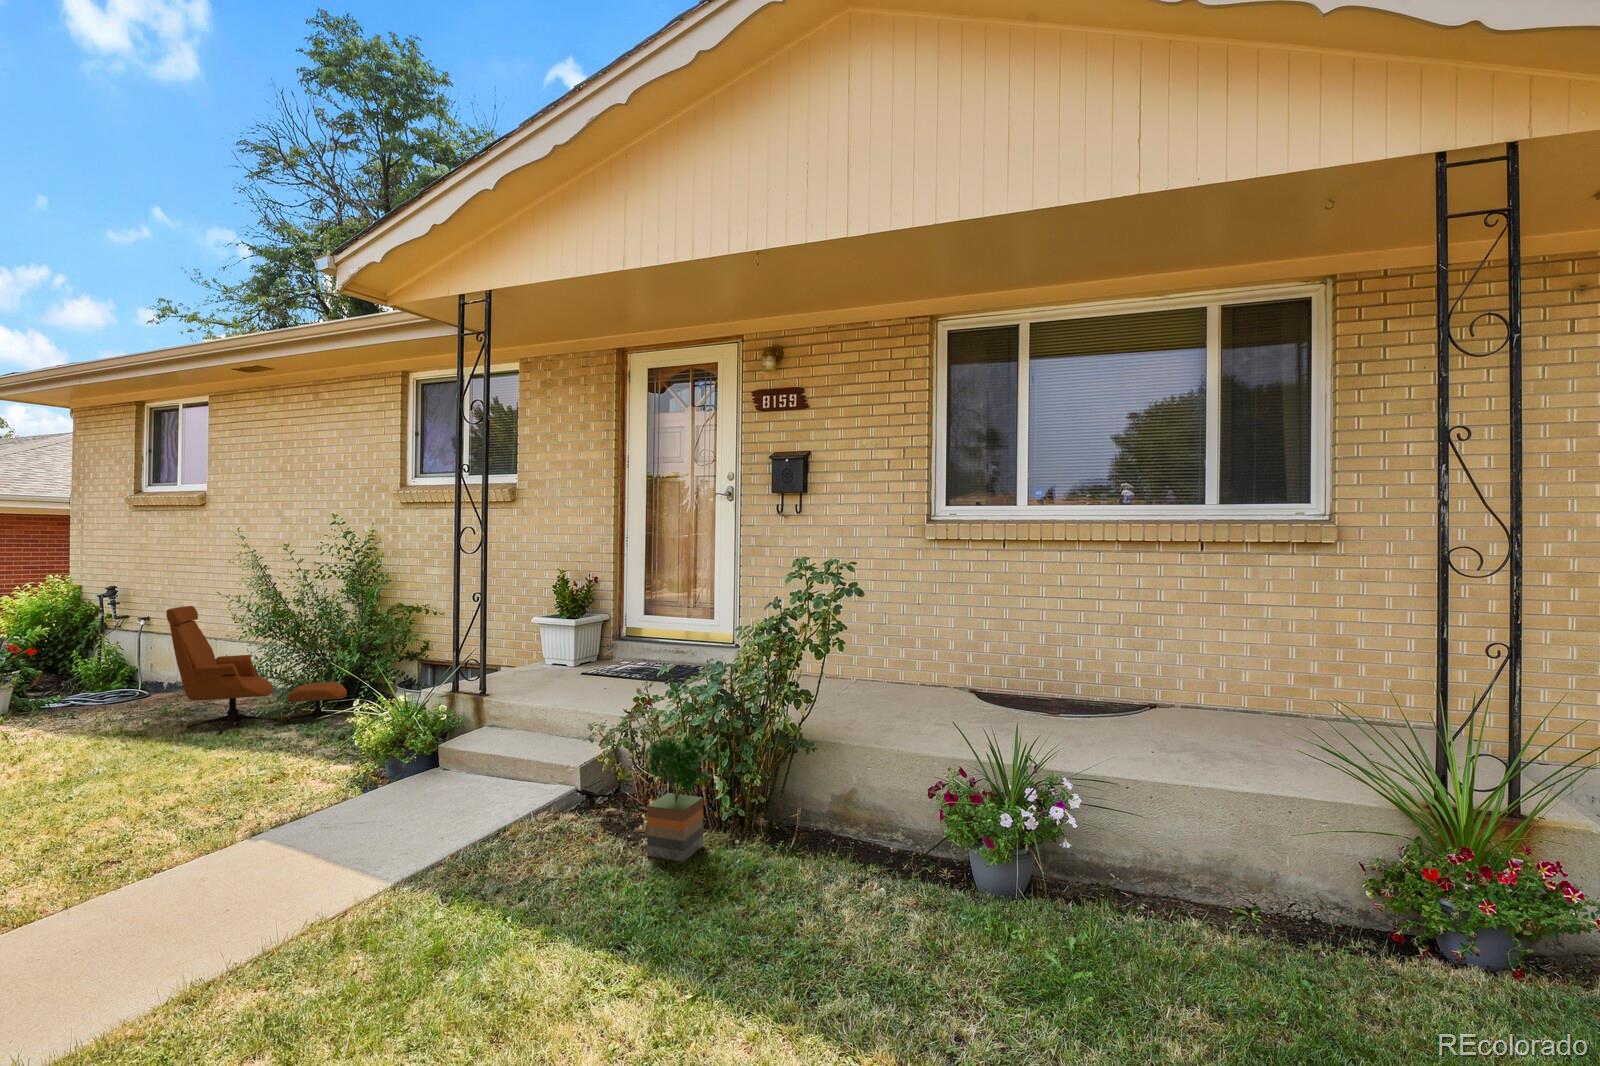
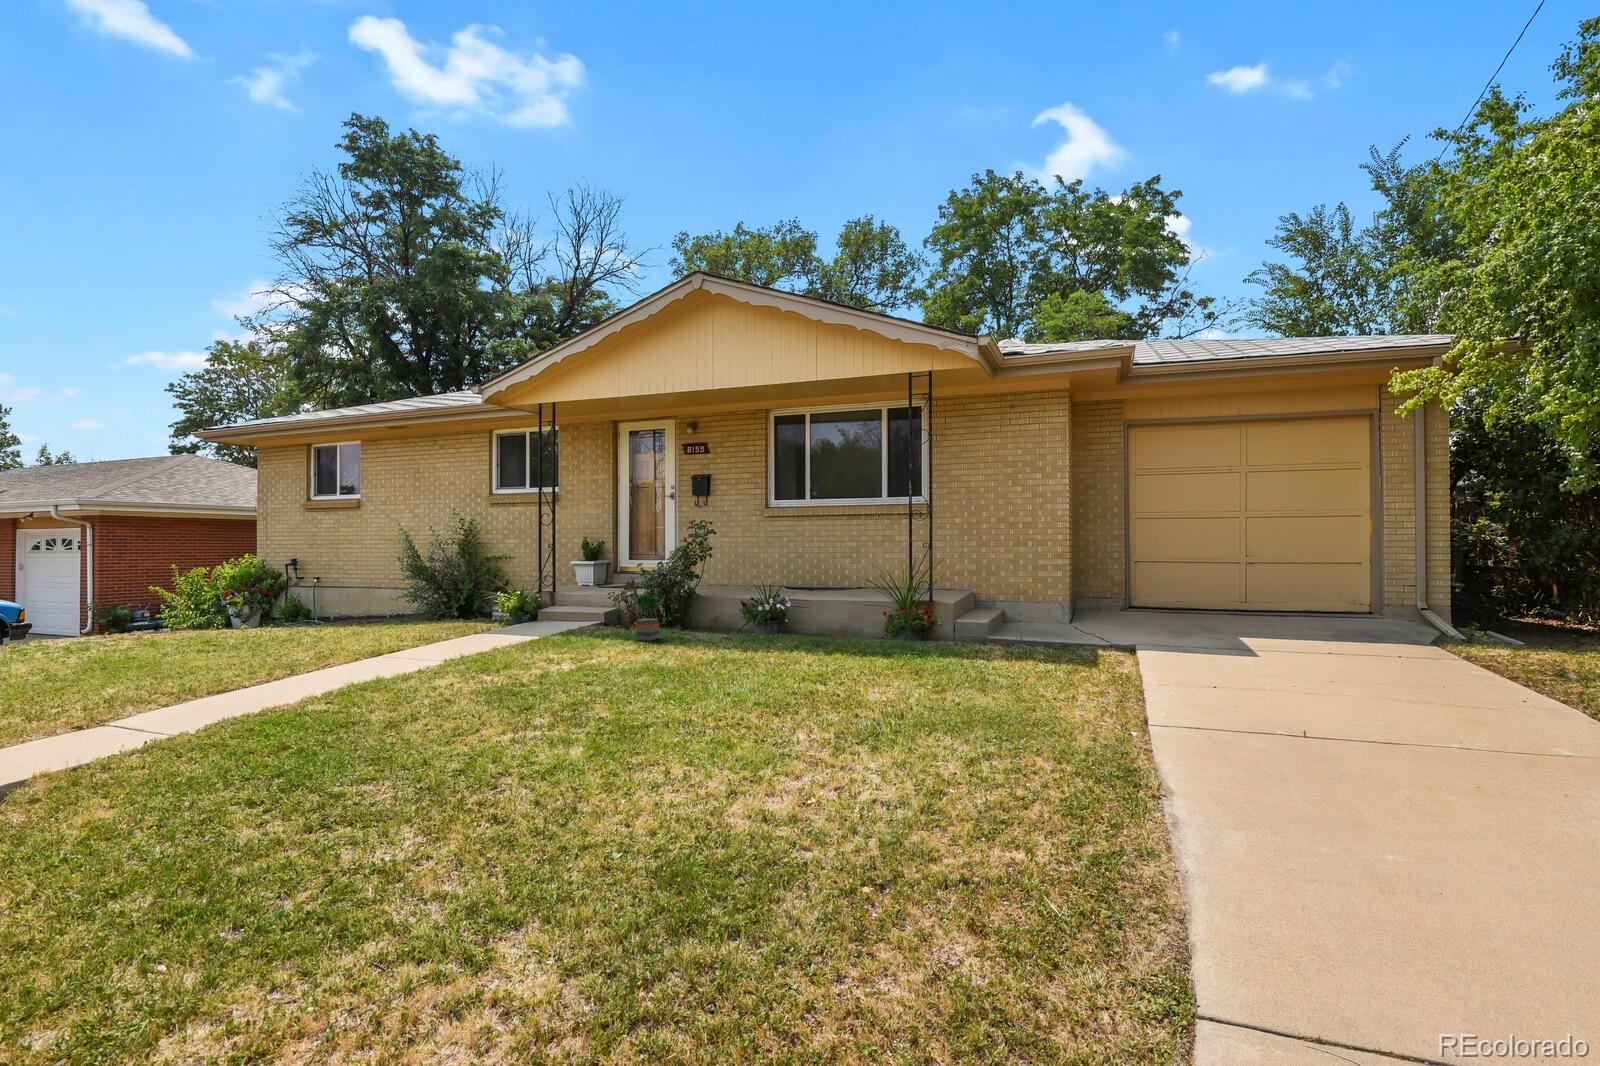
lounge chair: present [166,606,348,734] -> none [377,561,468,626]

